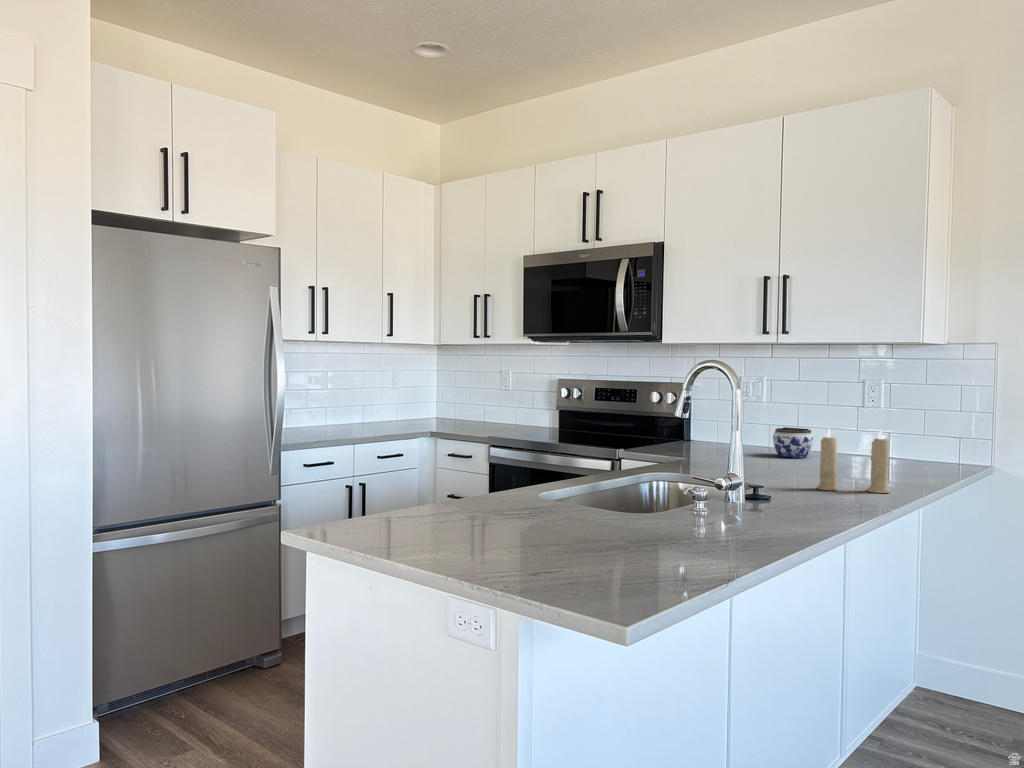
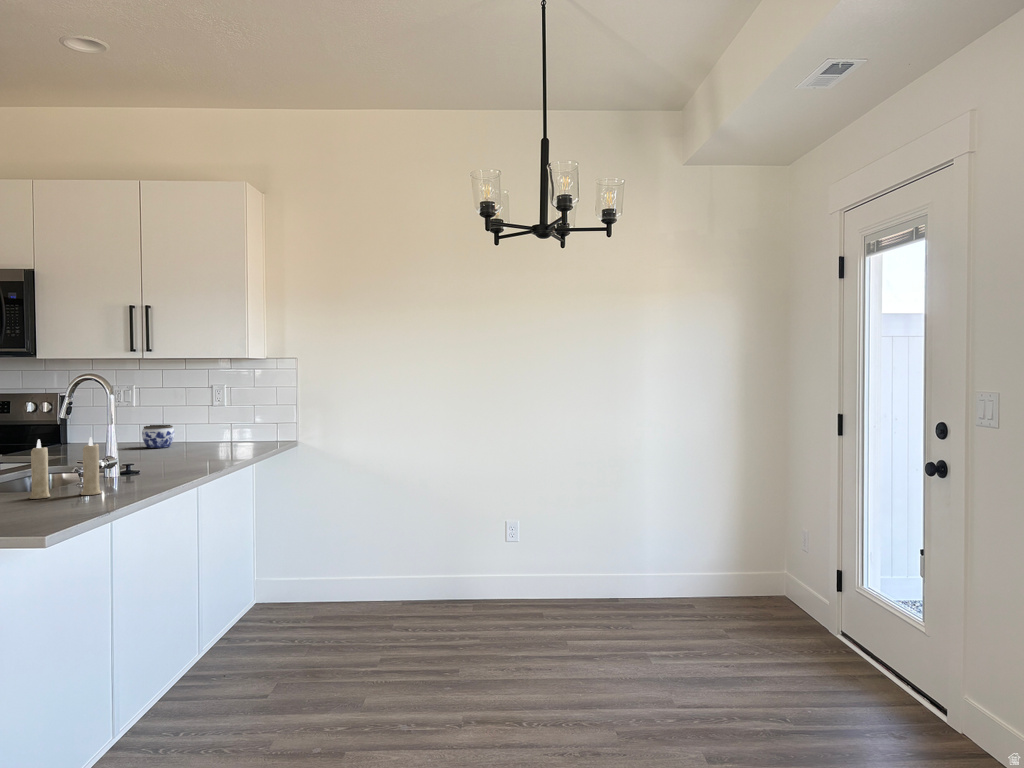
candle: present [817,428,890,493] -> present [29,437,102,499]

